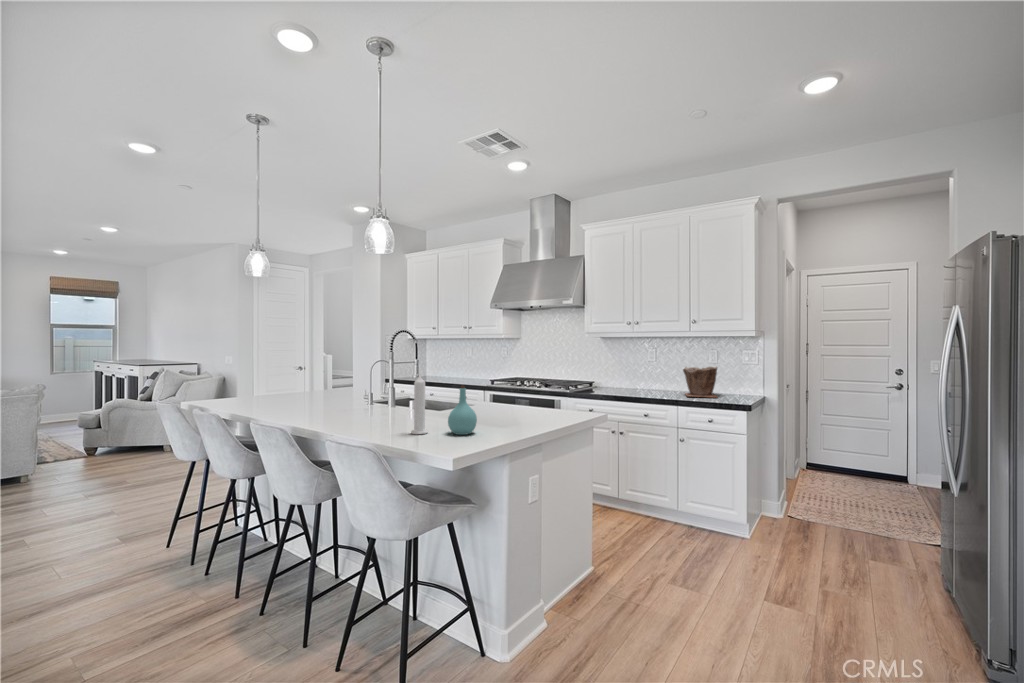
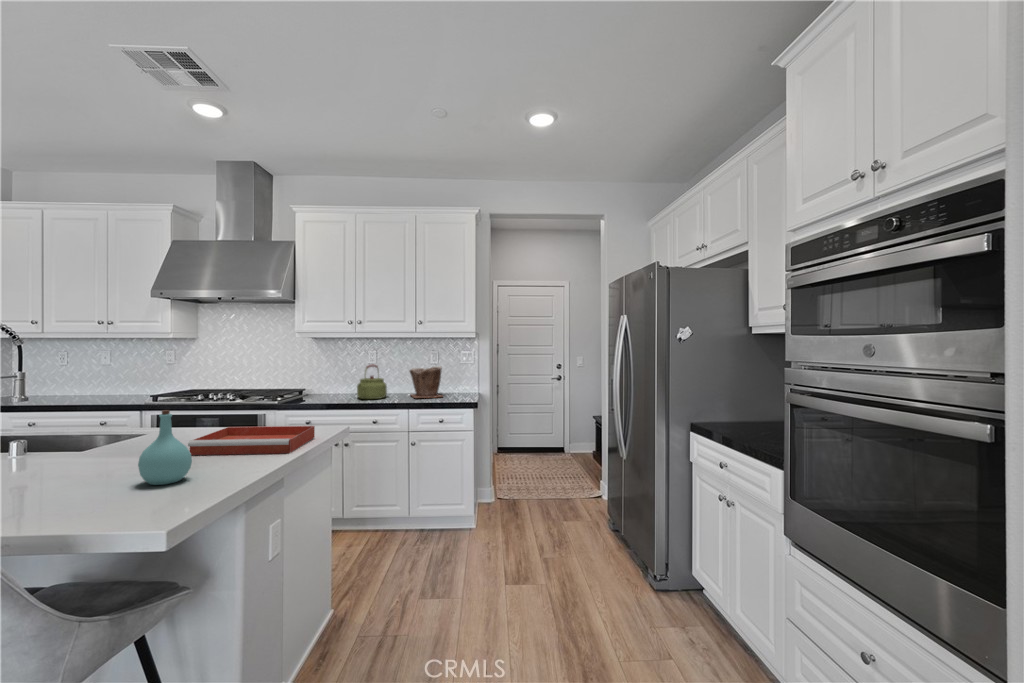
kettle: none [633,362,661,394] -> present [357,364,387,399]
candle: present [411,374,428,434] -> none [60,397,97,498]
tray: none [485,404,572,427] -> present [188,426,315,455]

